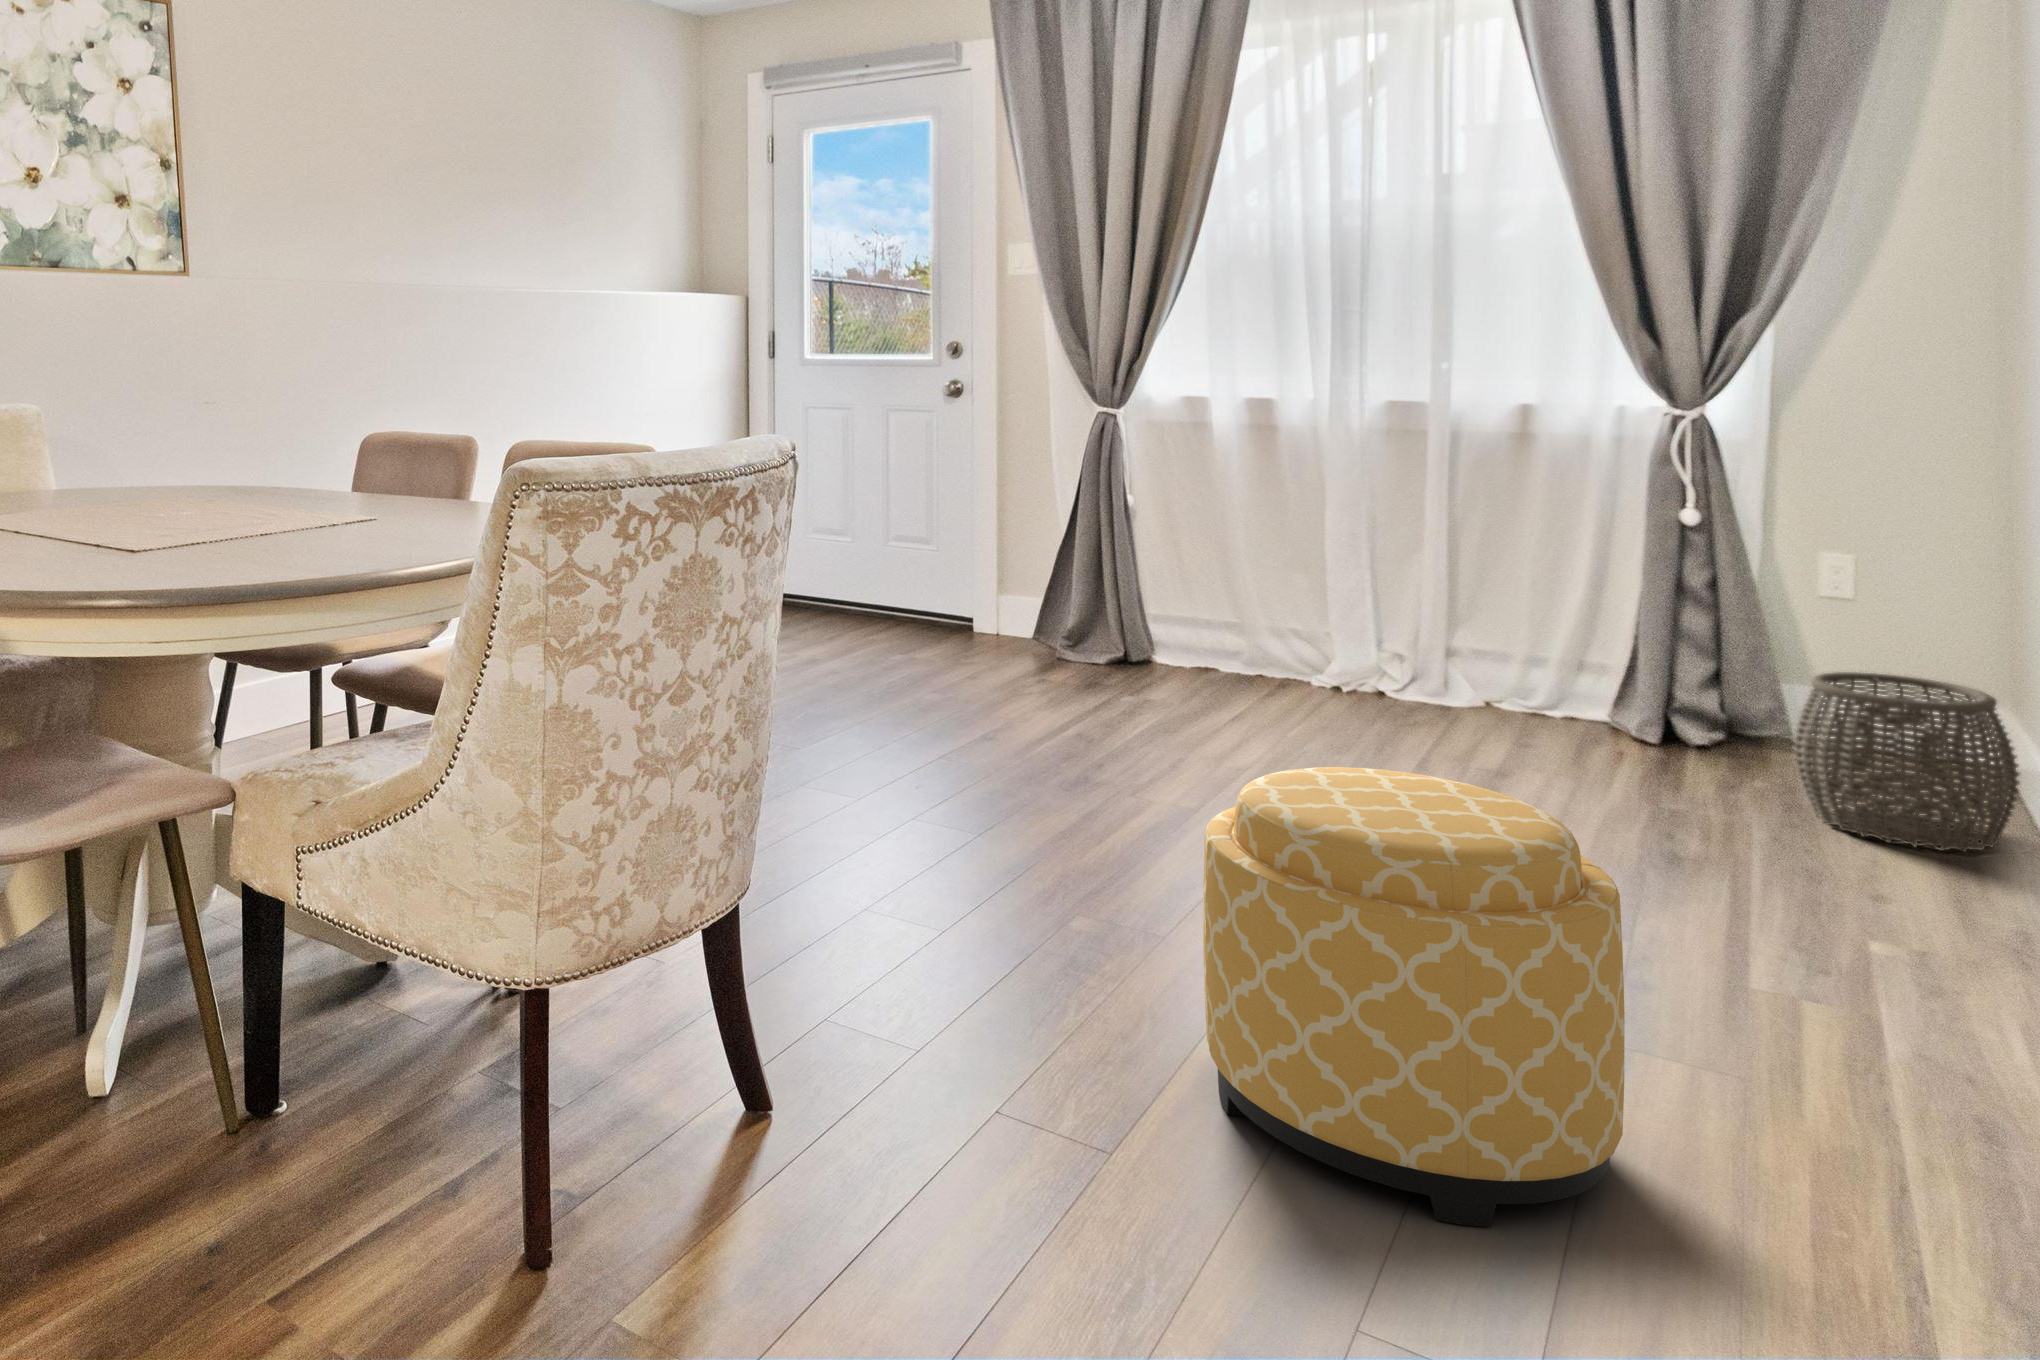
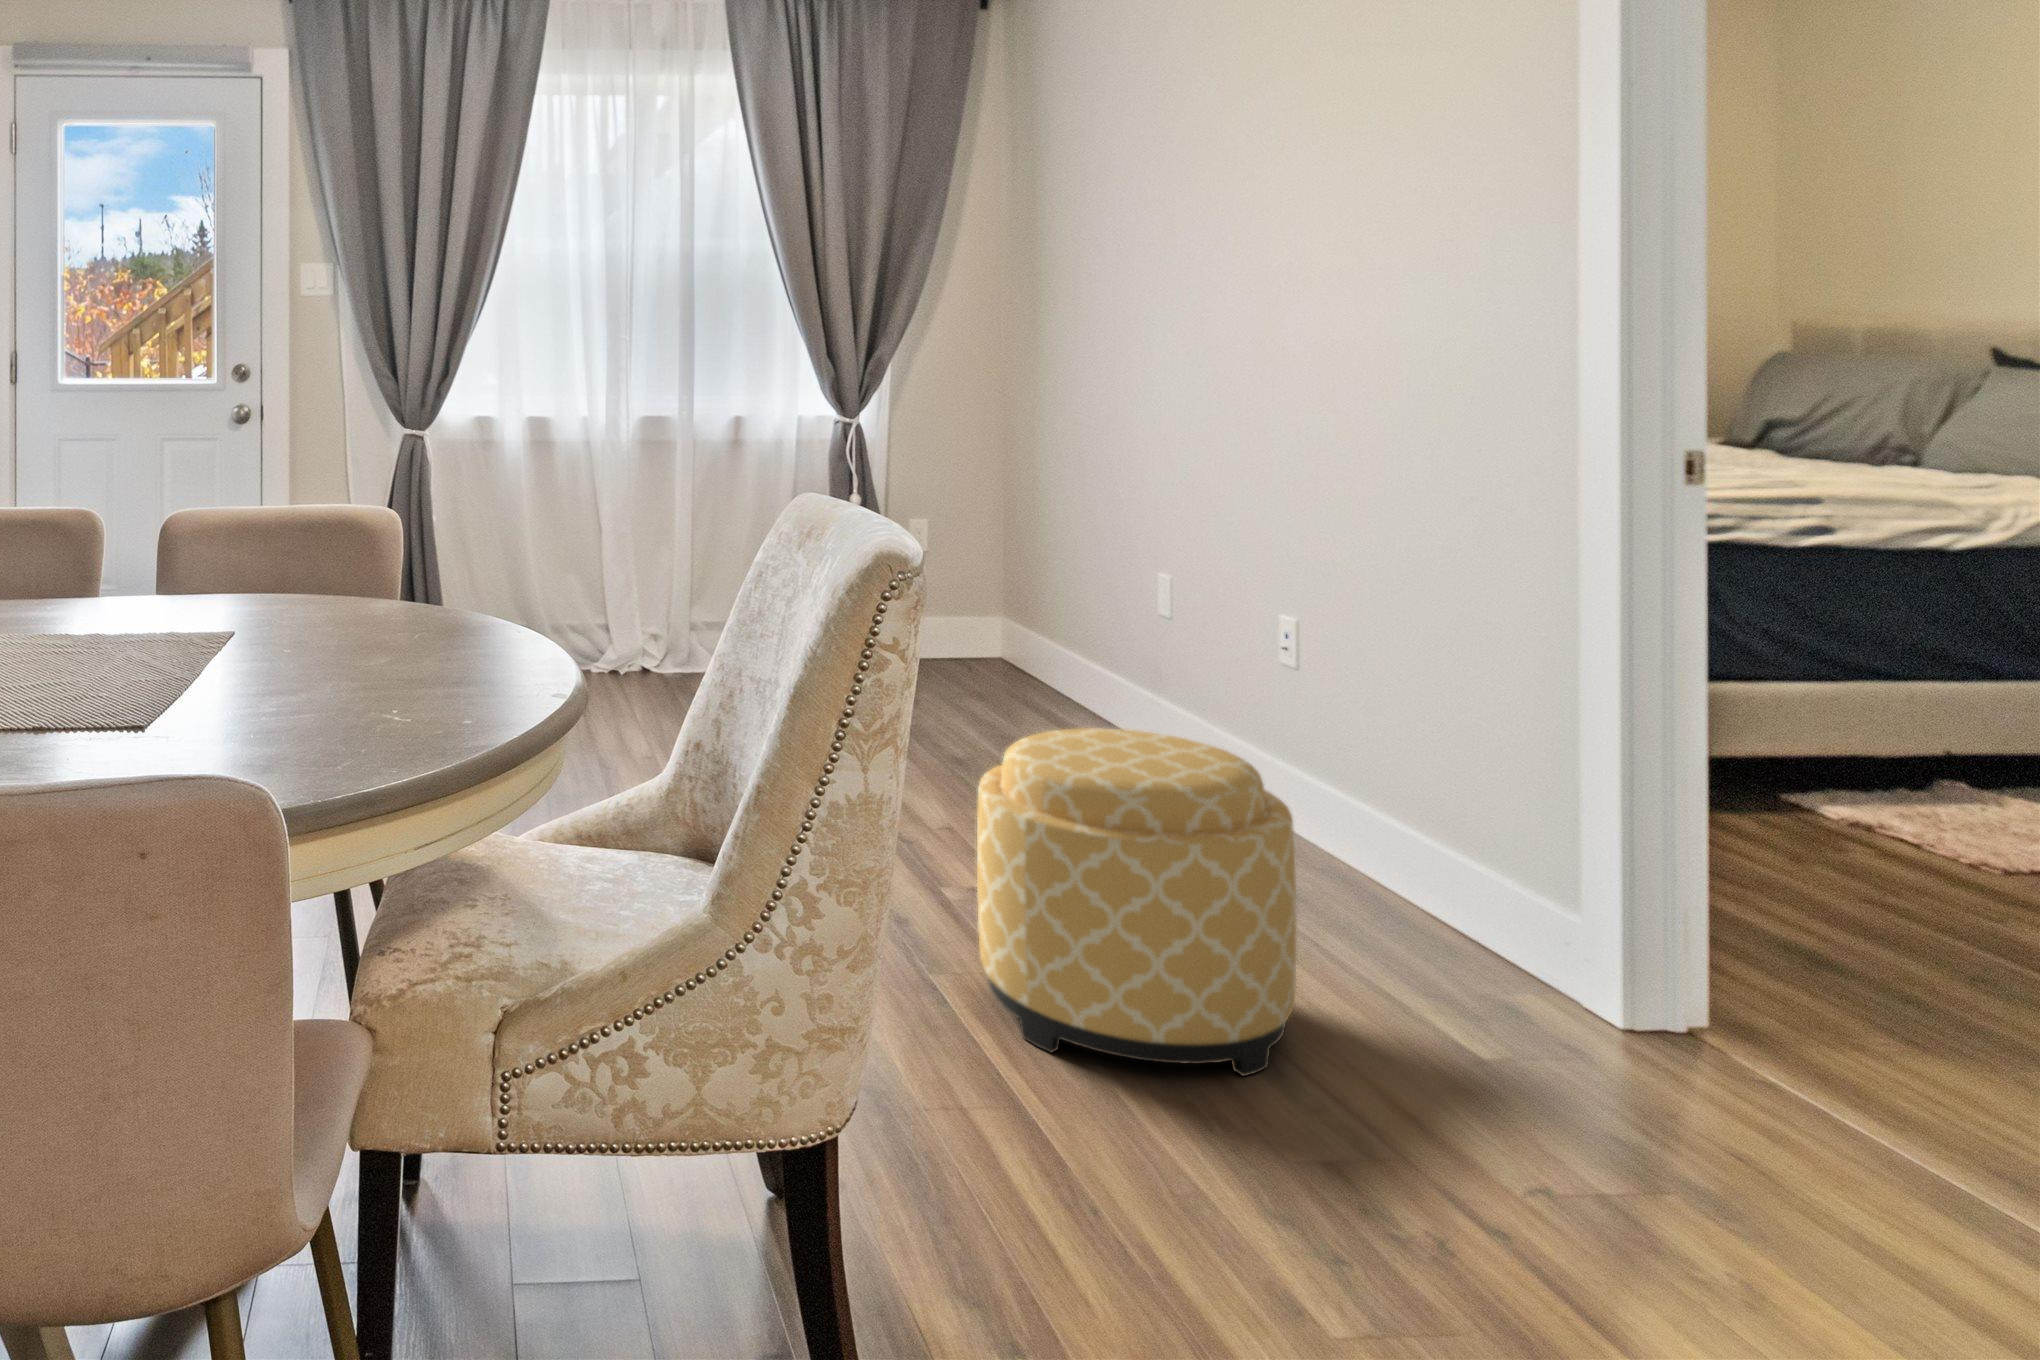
woven basket: present [1793,672,2020,851] -> none [967,601,1093,722]

